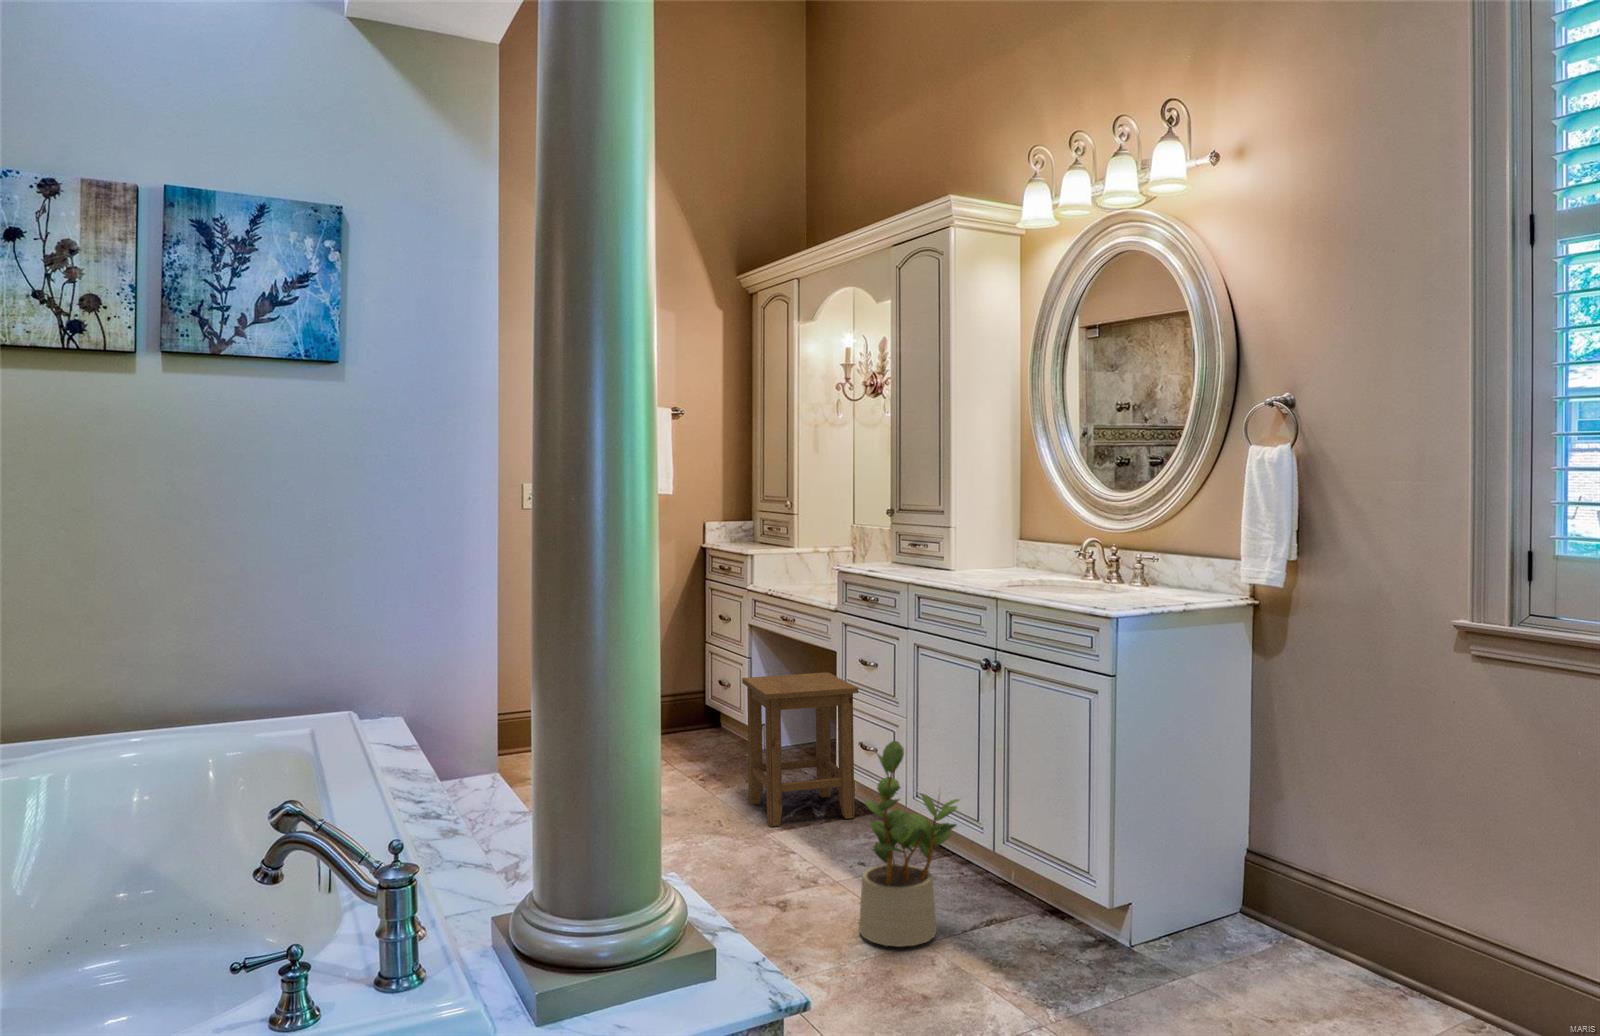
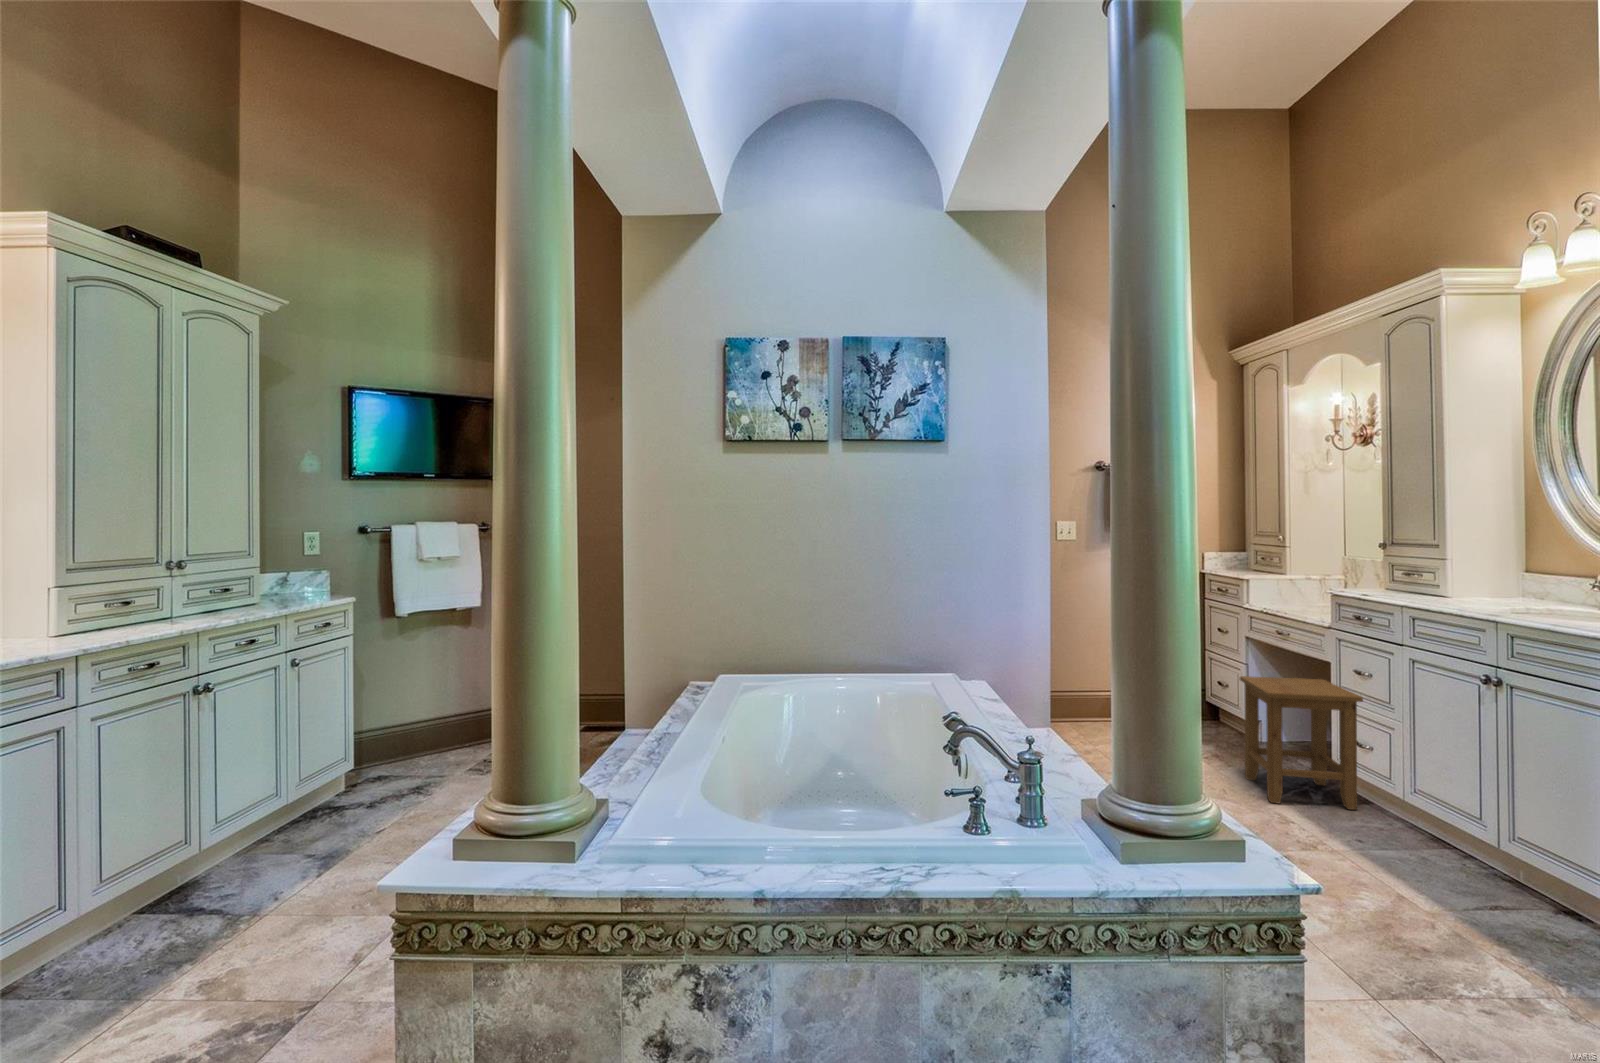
potted plant: present [859,741,959,947] -> none [1392,758,1524,958]

